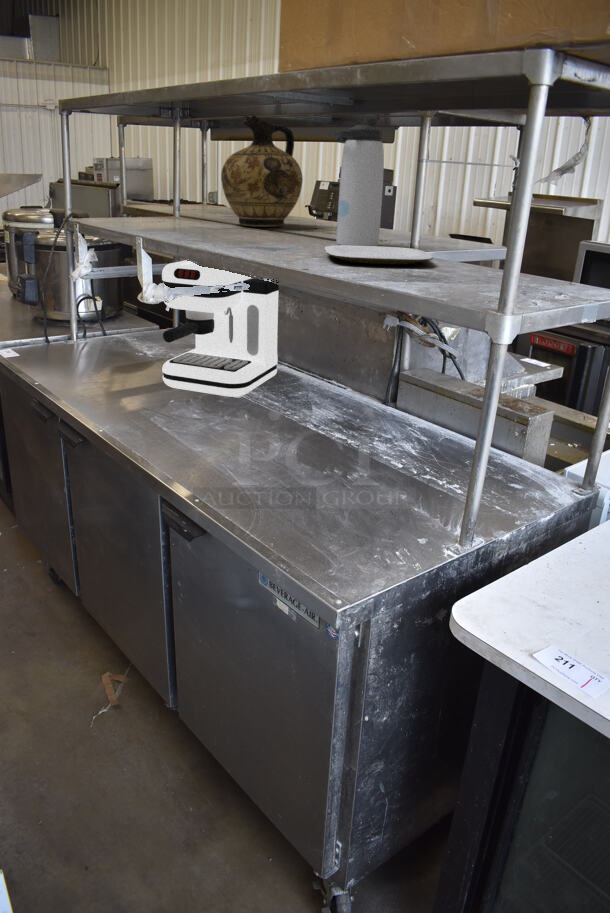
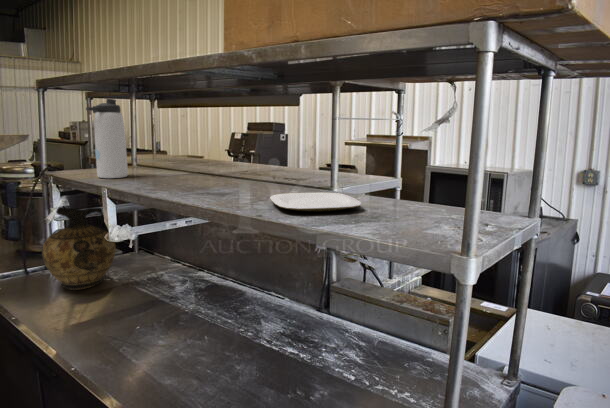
ceramic jug: present [221,115,303,227] -> present [42,207,116,290]
thermos bottle: present [333,118,384,246] -> present [86,99,128,178]
coffee maker: present [162,260,279,398] -> none [128,203,227,318]

